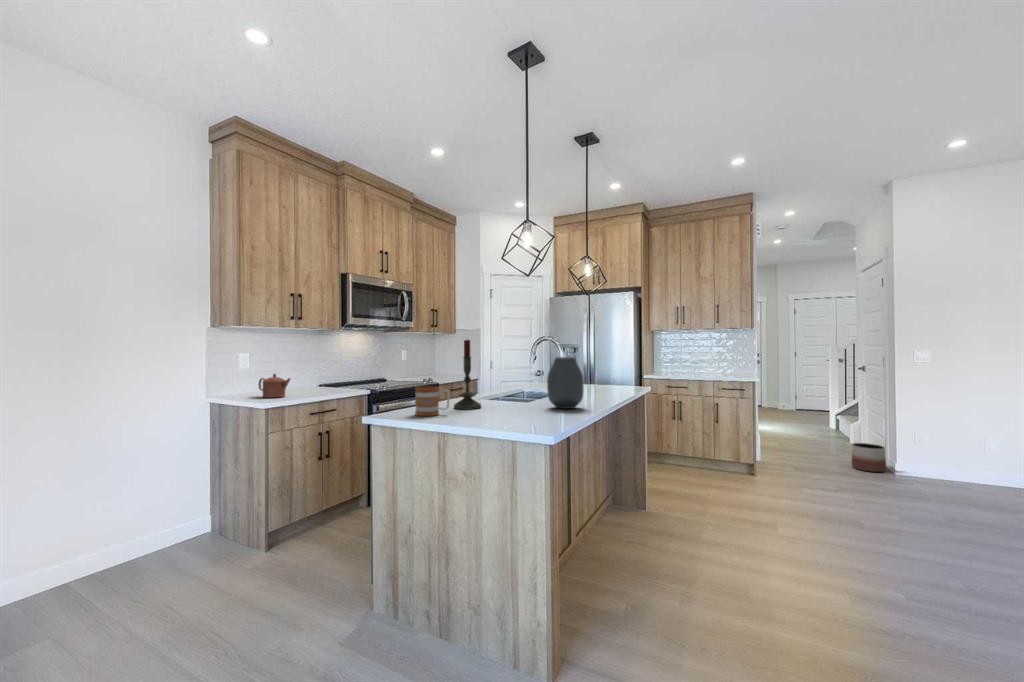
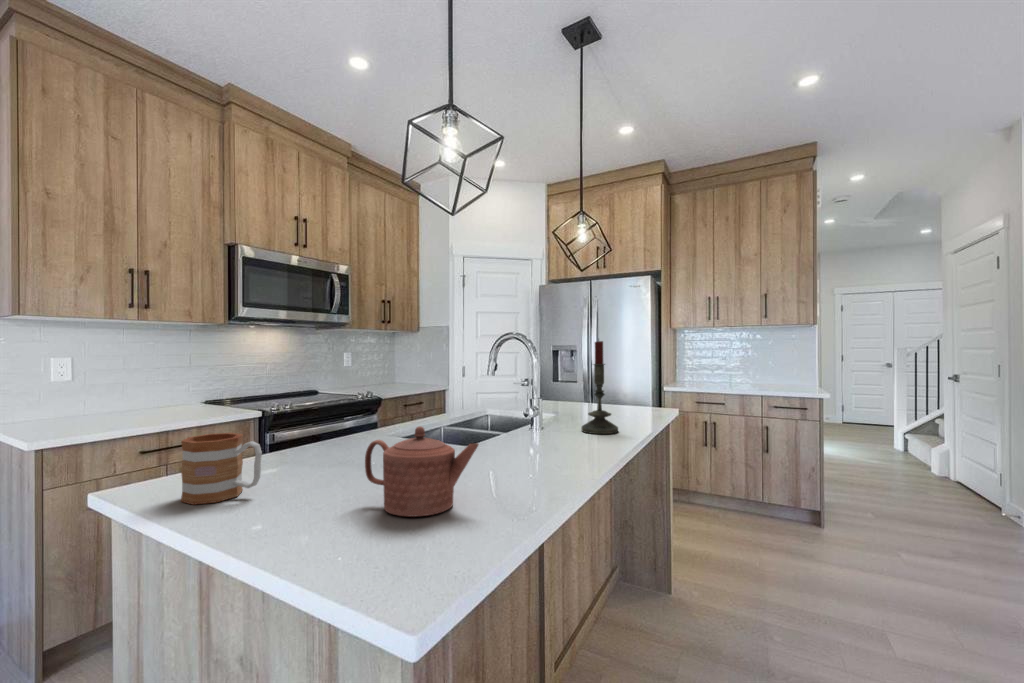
candle: present [454,340,481,410] -> present [581,340,618,434]
vase: present [547,357,583,409] -> none [489,369,559,473]
teapot: present [259,374,290,397] -> present [365,426,479,517]
planter: present [852,443,886,472] -> none [954,482,1008,525]

